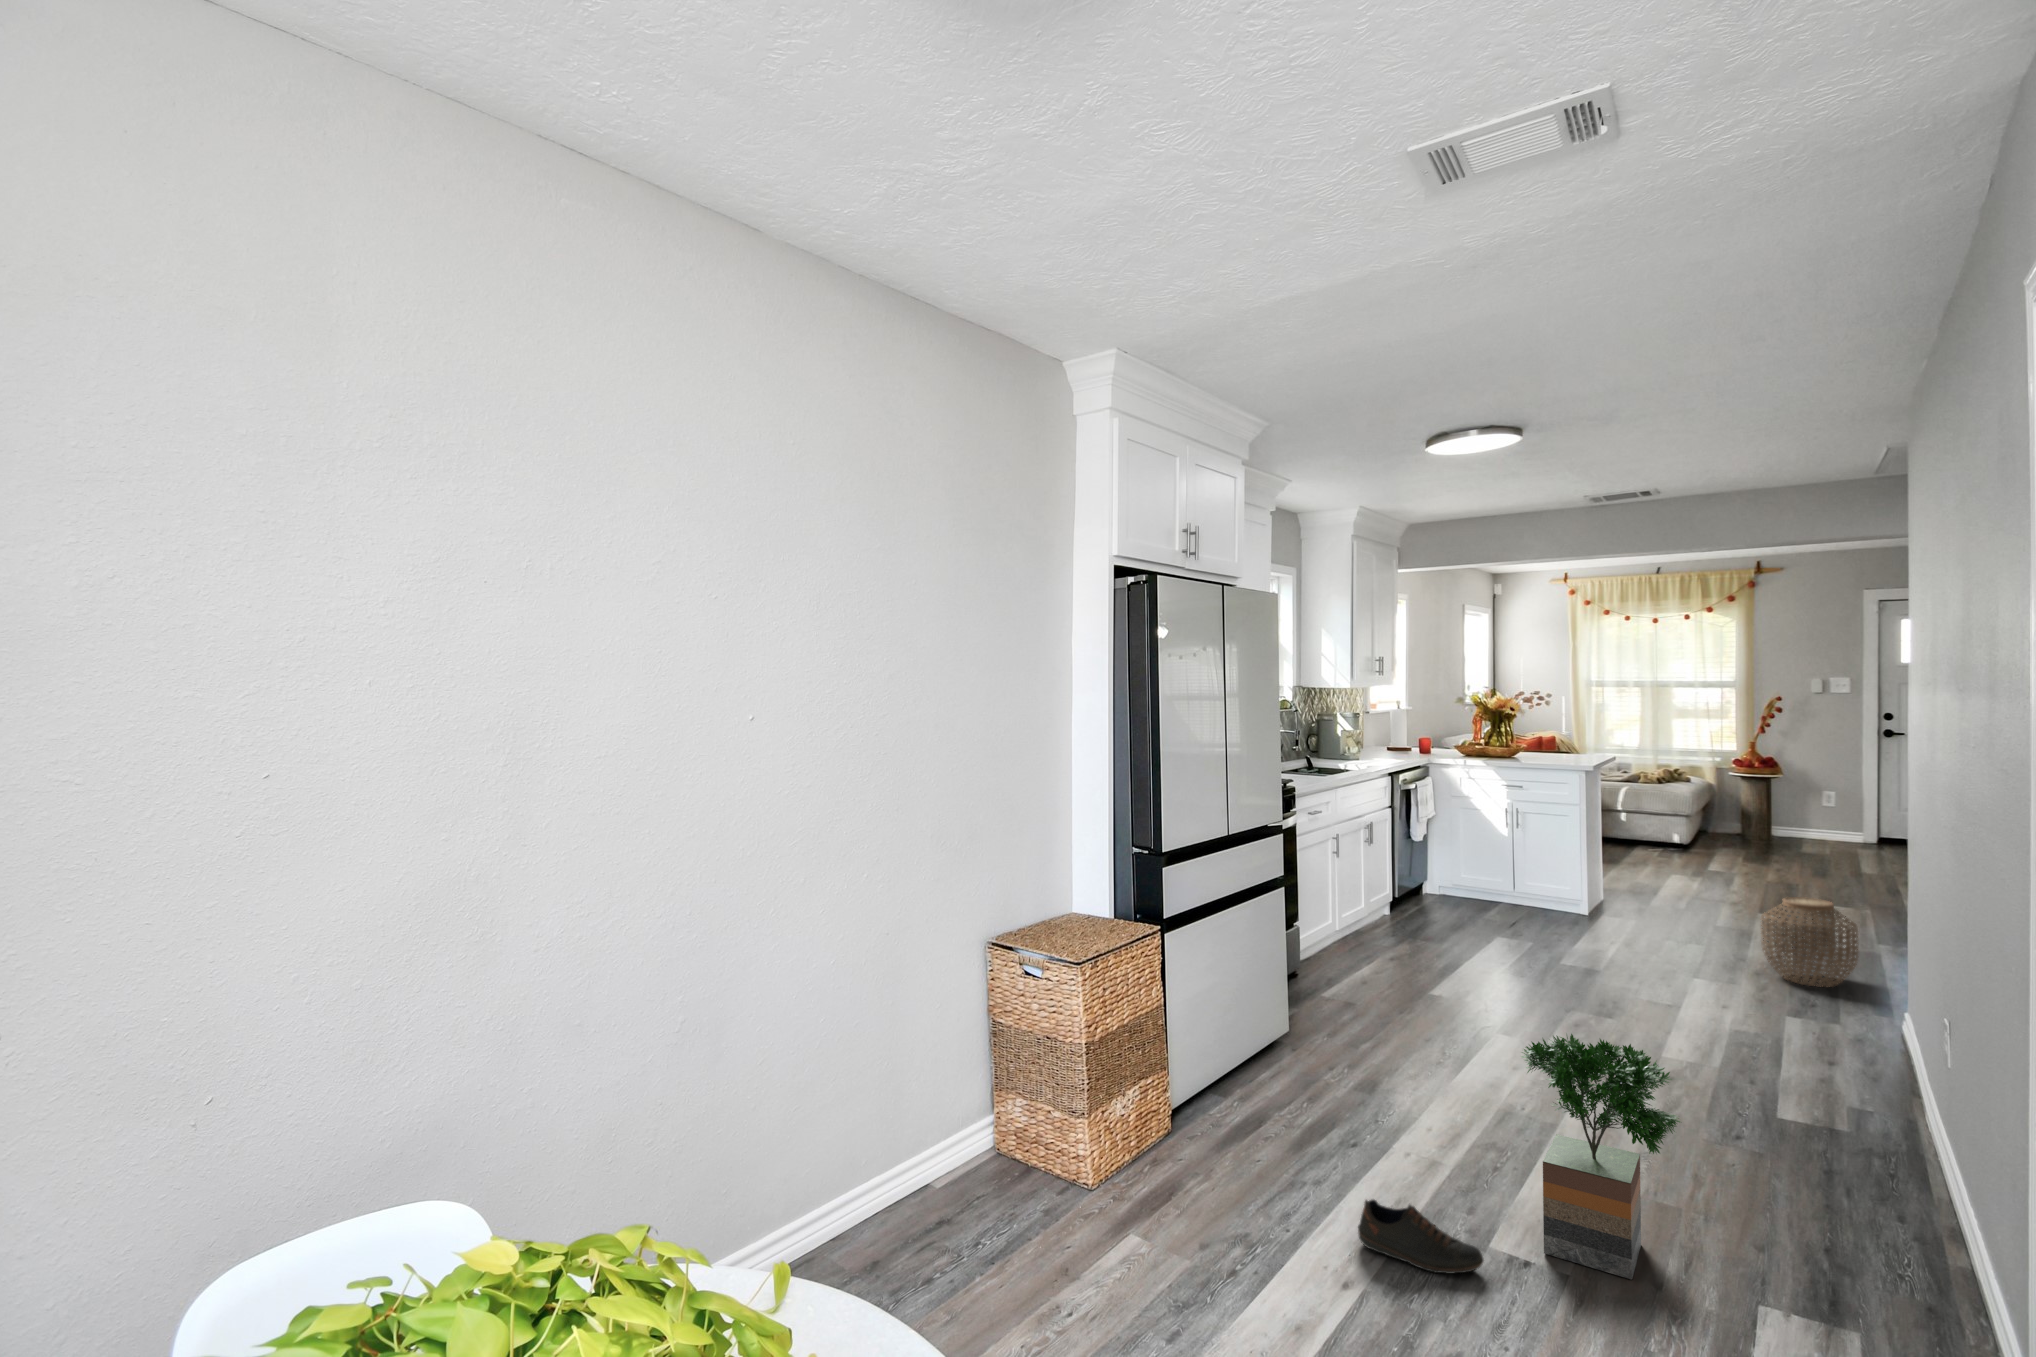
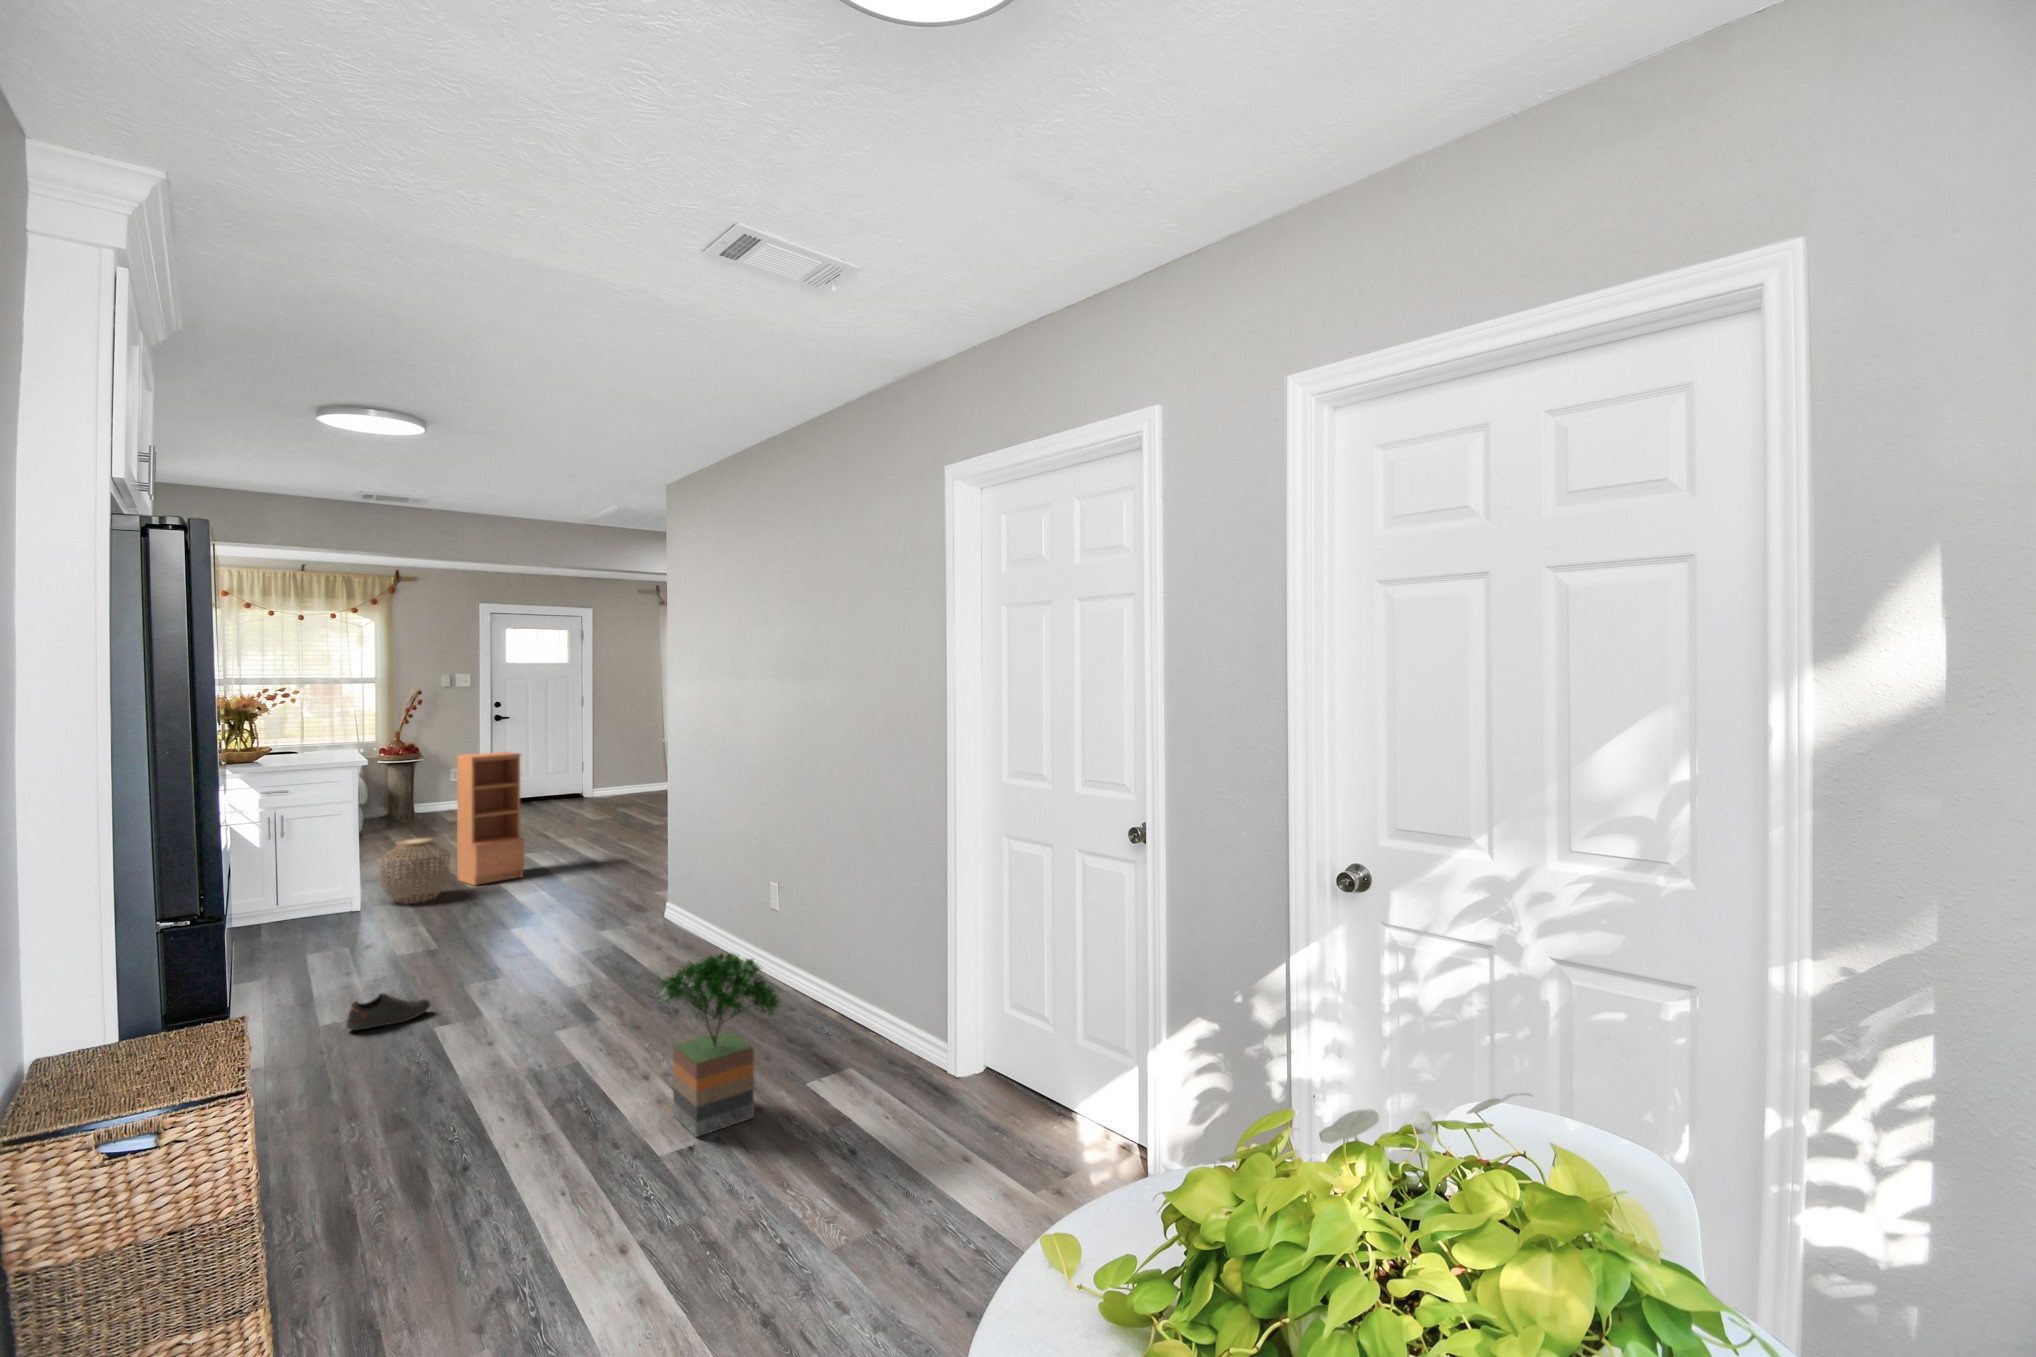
bookcase: none [1711,771,1790,932] -> present [457,752,524,885]
woven basket: present [1761,897,1858,987] -> present [380,838,449,904]
shoe: present [1358,1200,1484,1274] -> present [346,993,430,1030]

